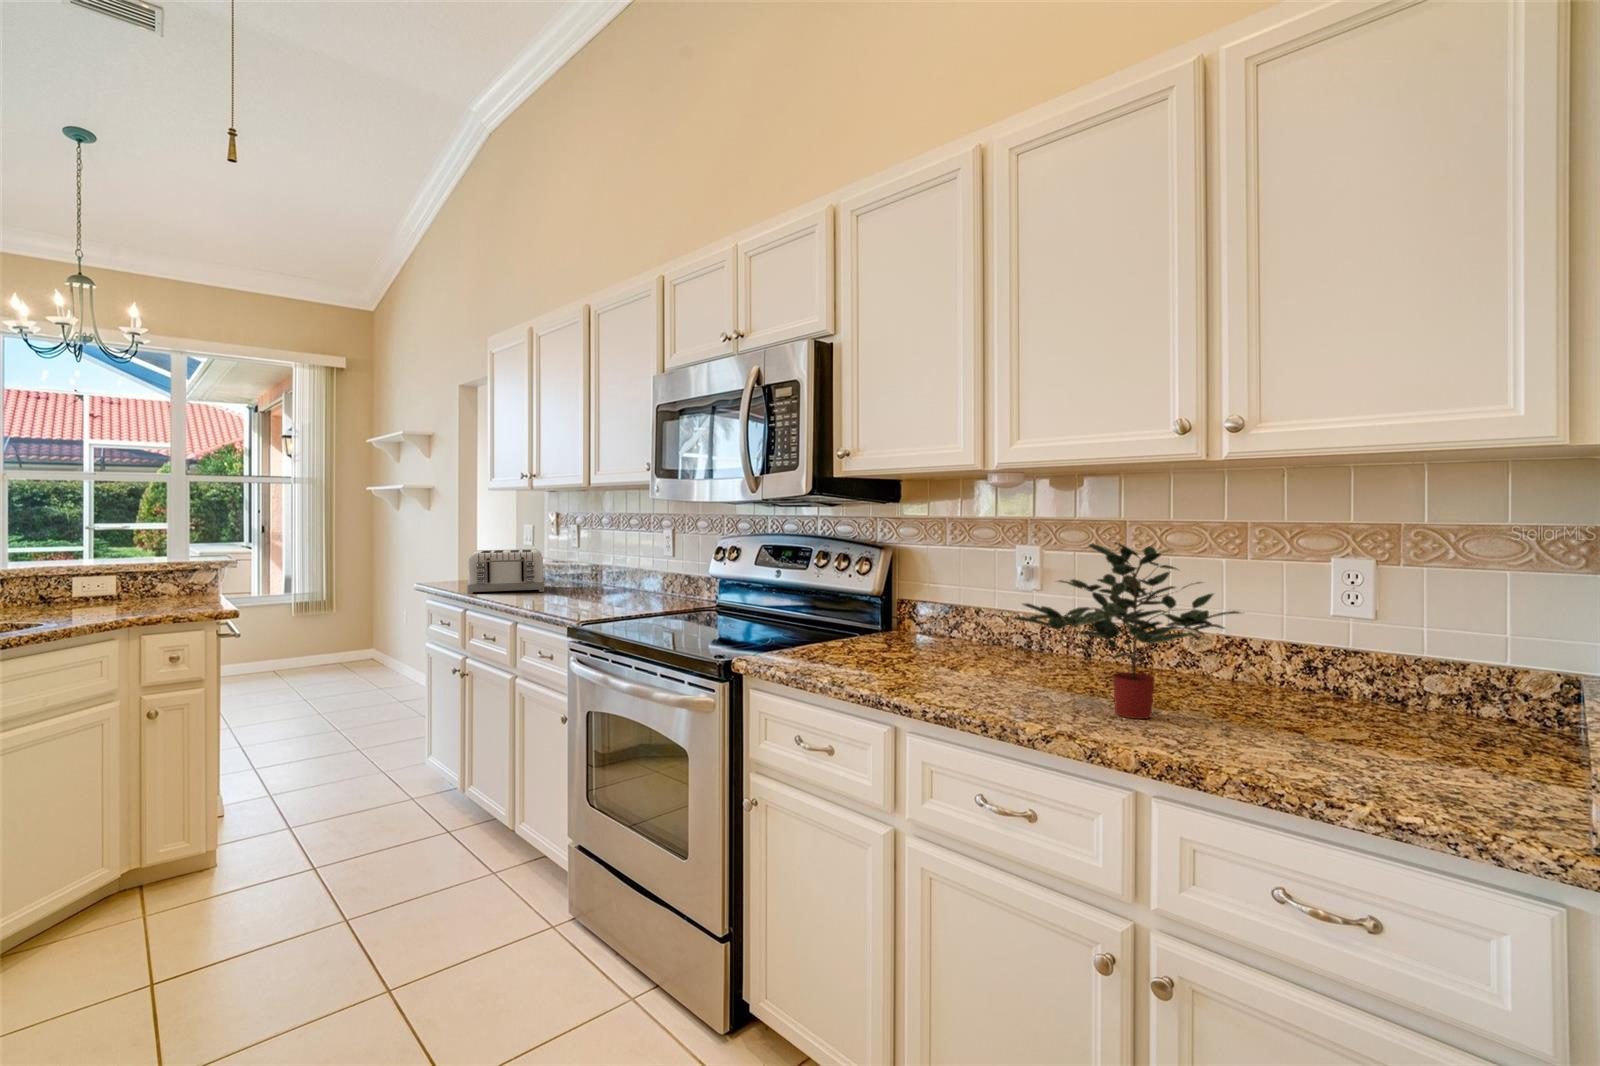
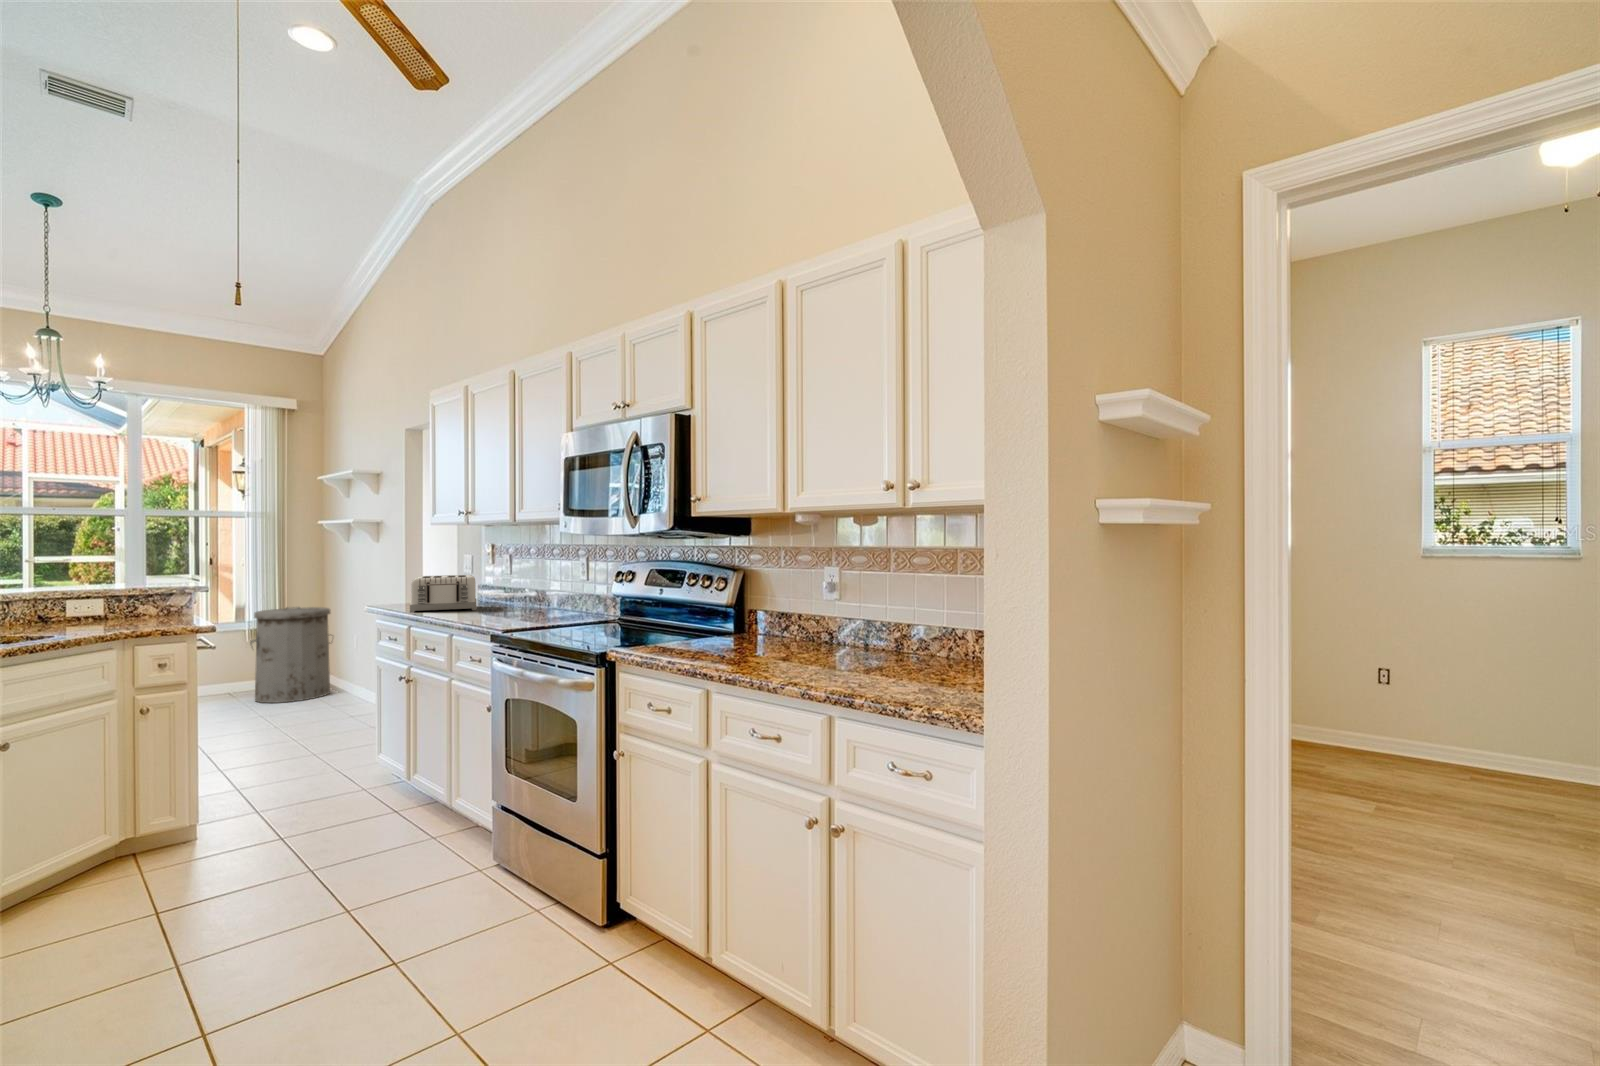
potted plant: present [1012,542,1240,719] -> none [782,562,919,676]
trash can: none [300,580,387,684] -> present [250,607,330,703]

